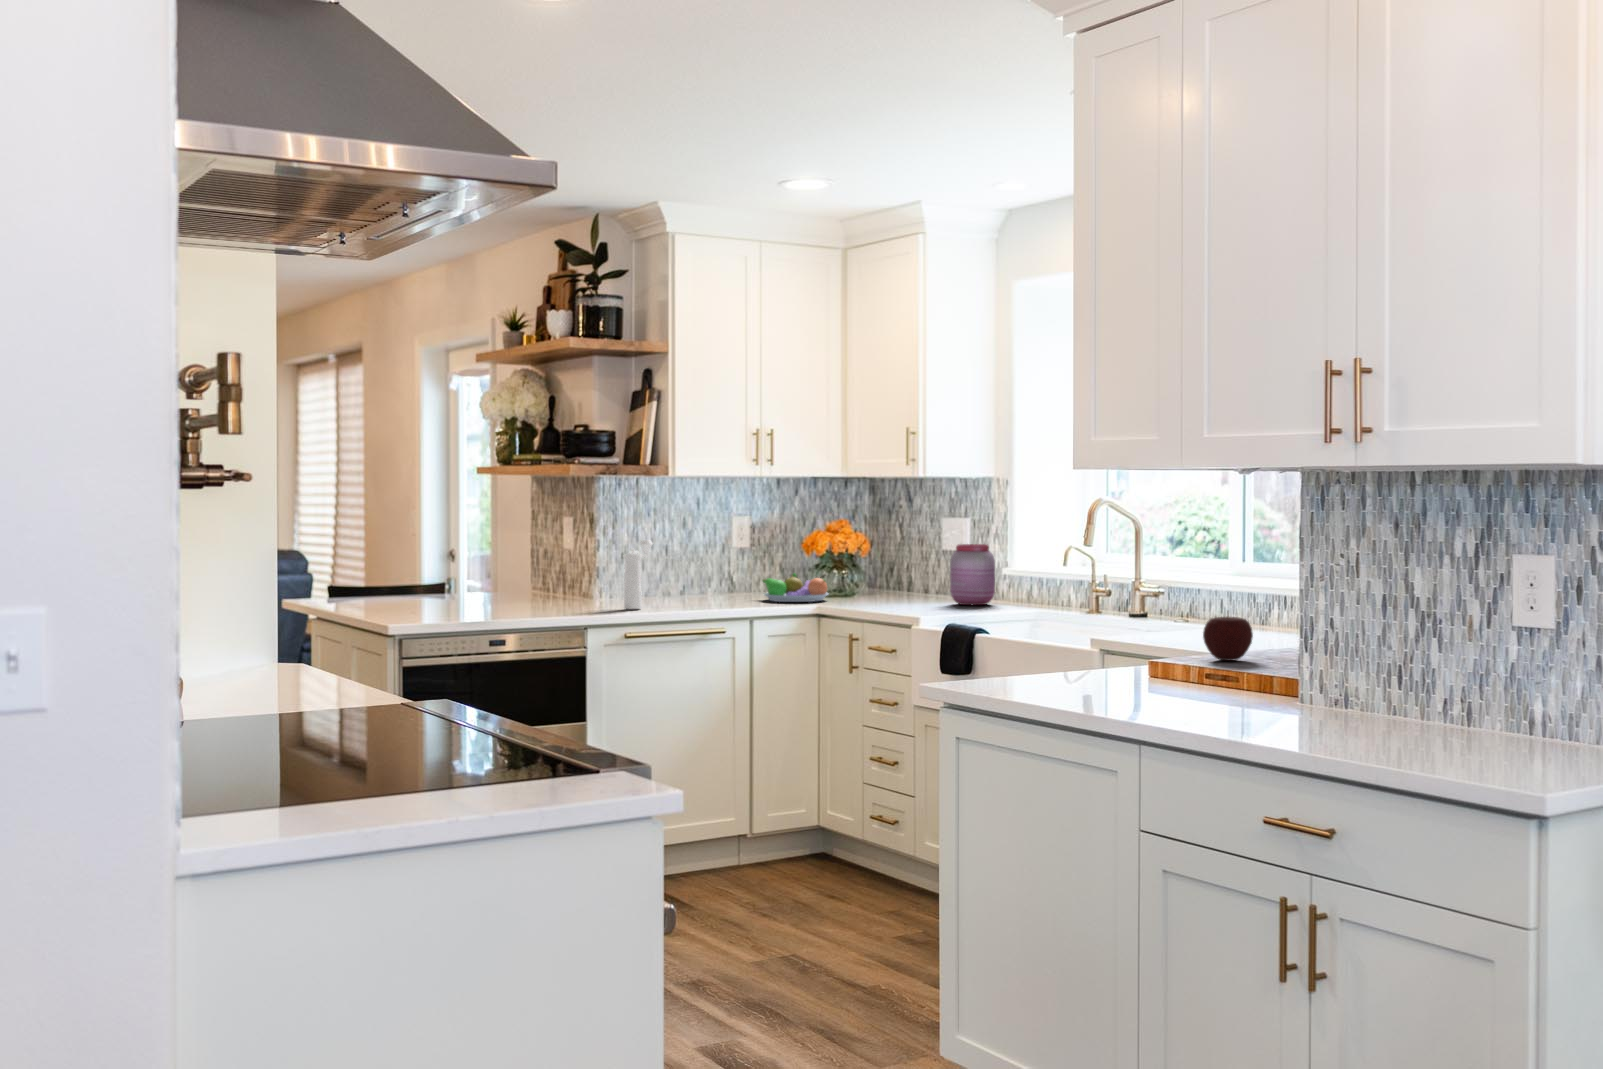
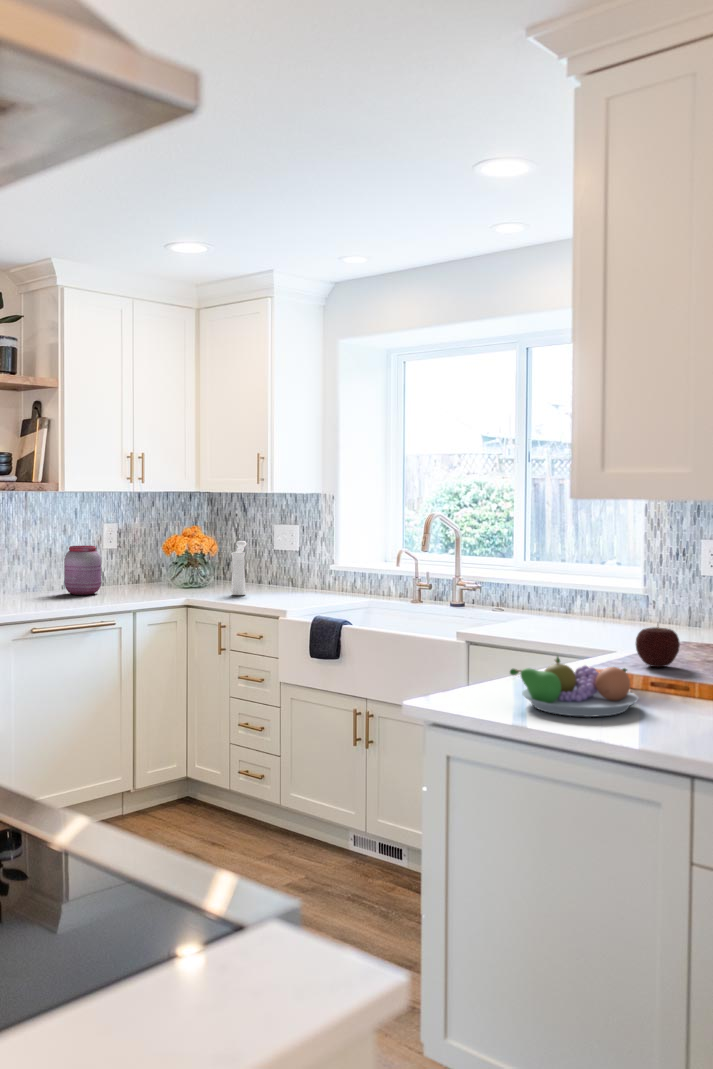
pepper mill: present [624,540,652,609] -> present [231,541,247,595]
jar: present [950,544,995,605] -> present [64,546,101,595]
fruit bowl: present [762,573,828,602] -> present [510,657,638,717]

